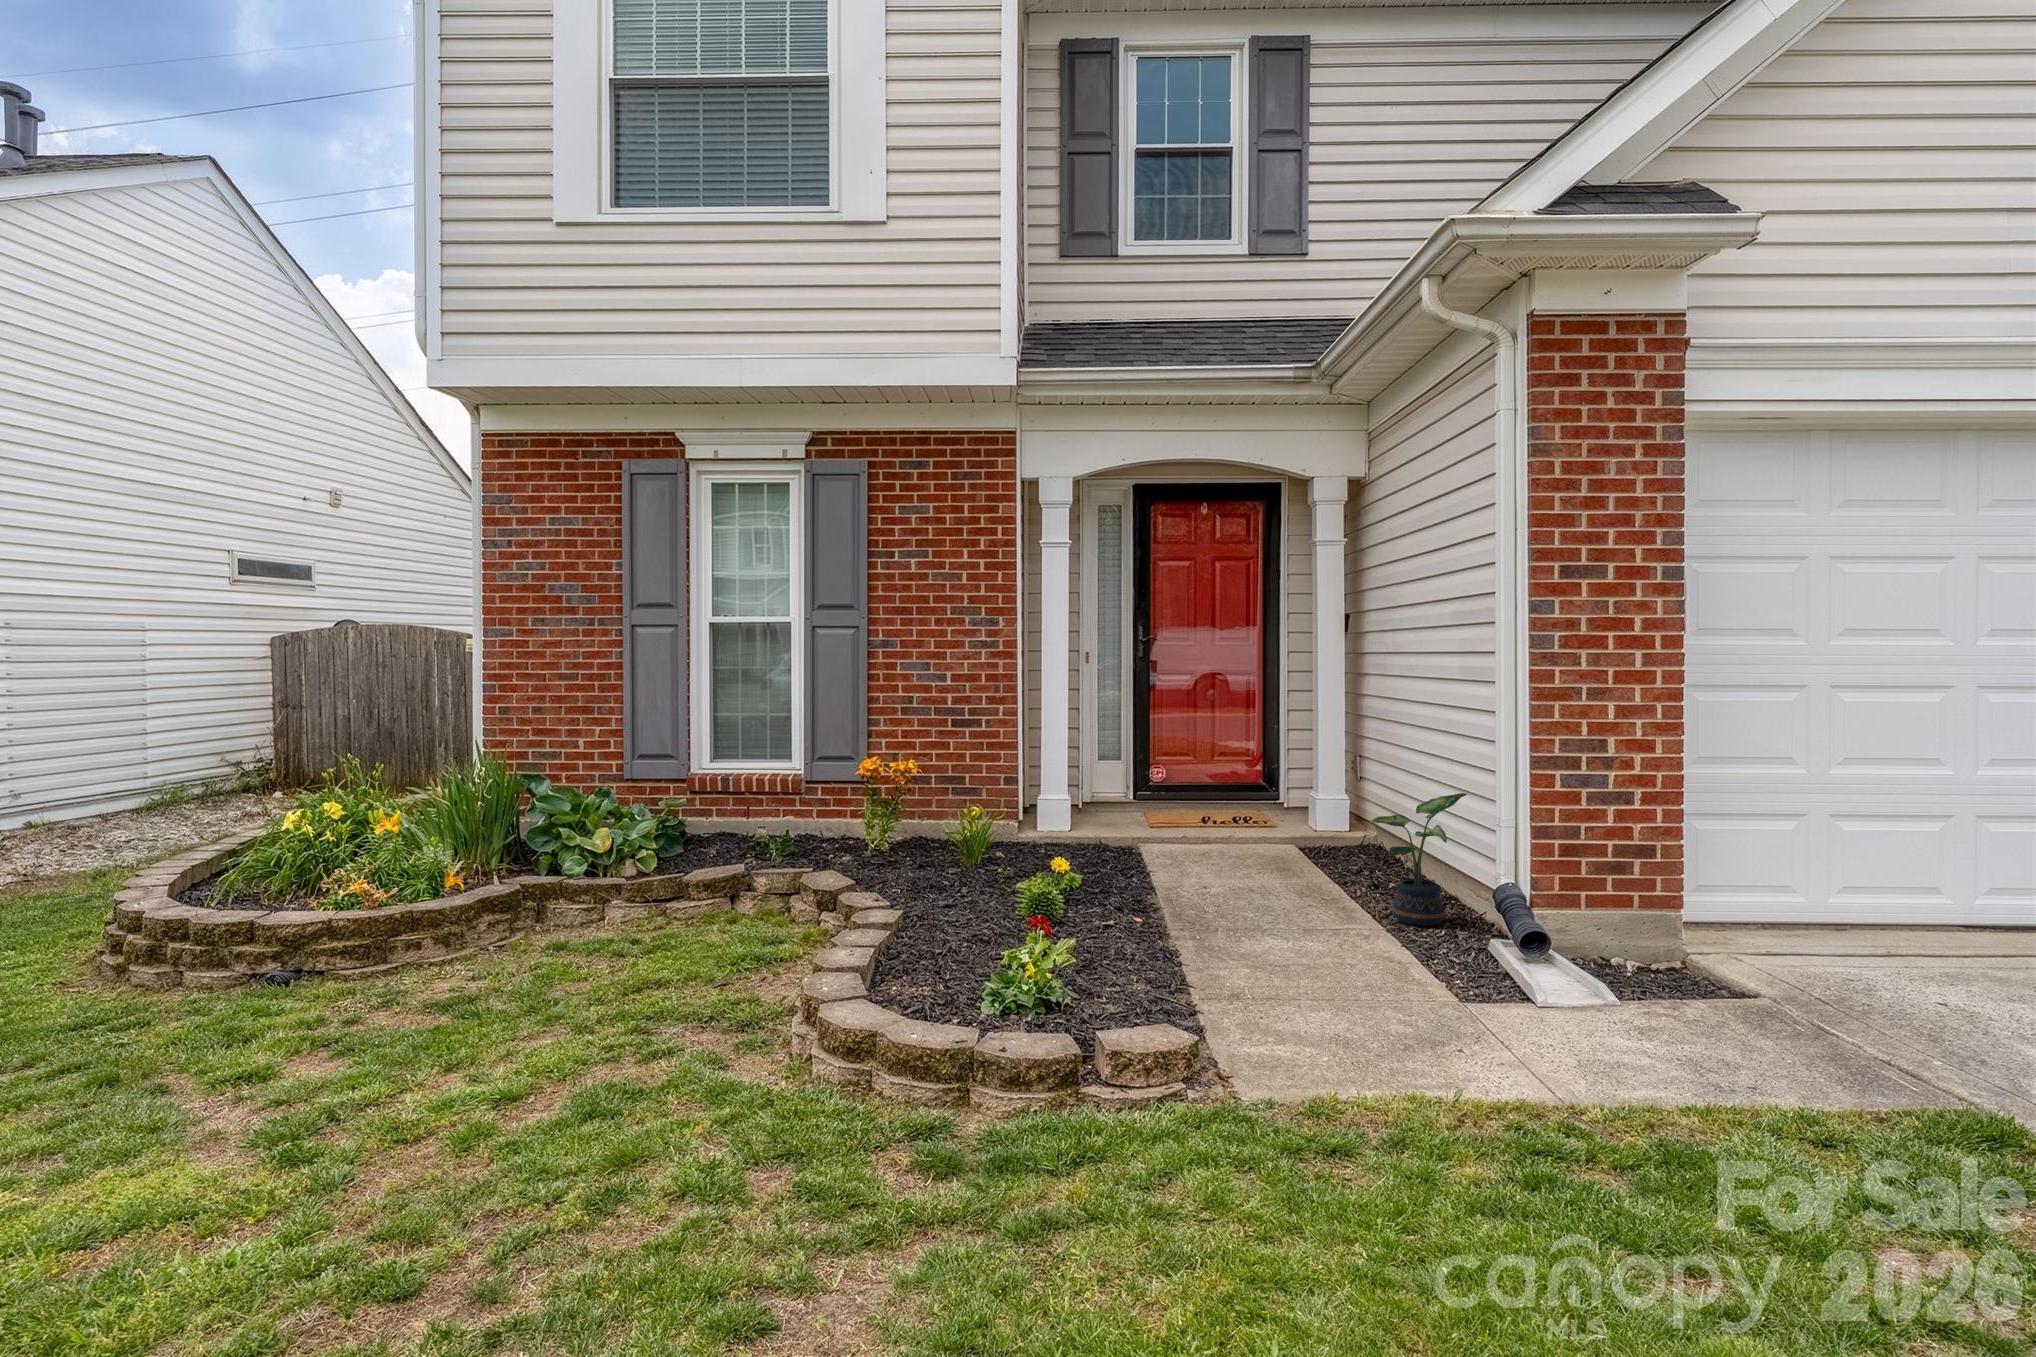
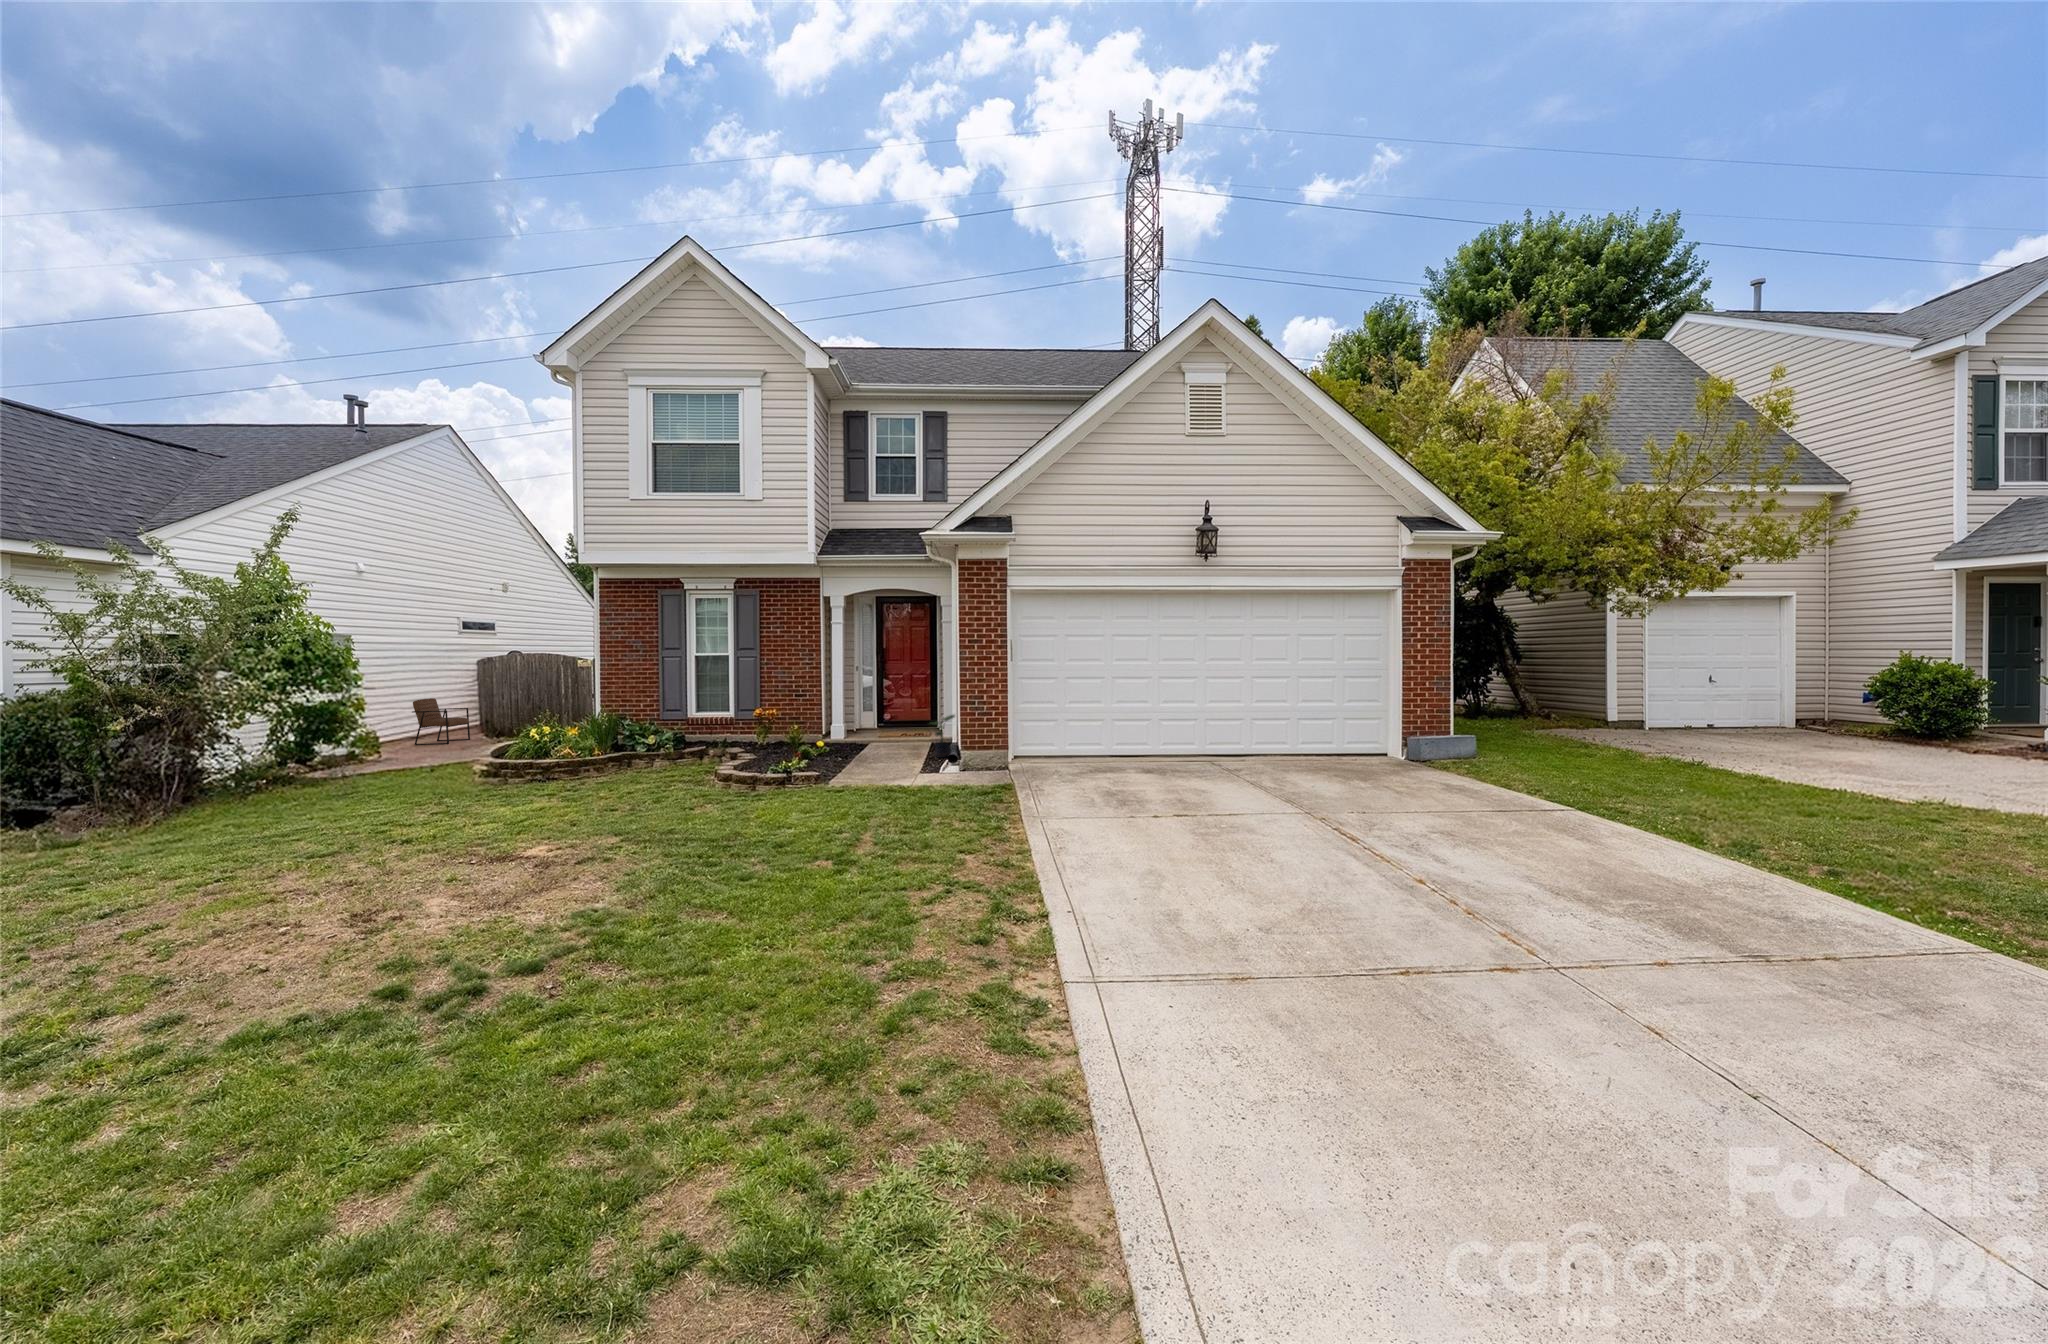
chair: none [134,713,255,810] -> present [412,698,470,745]

